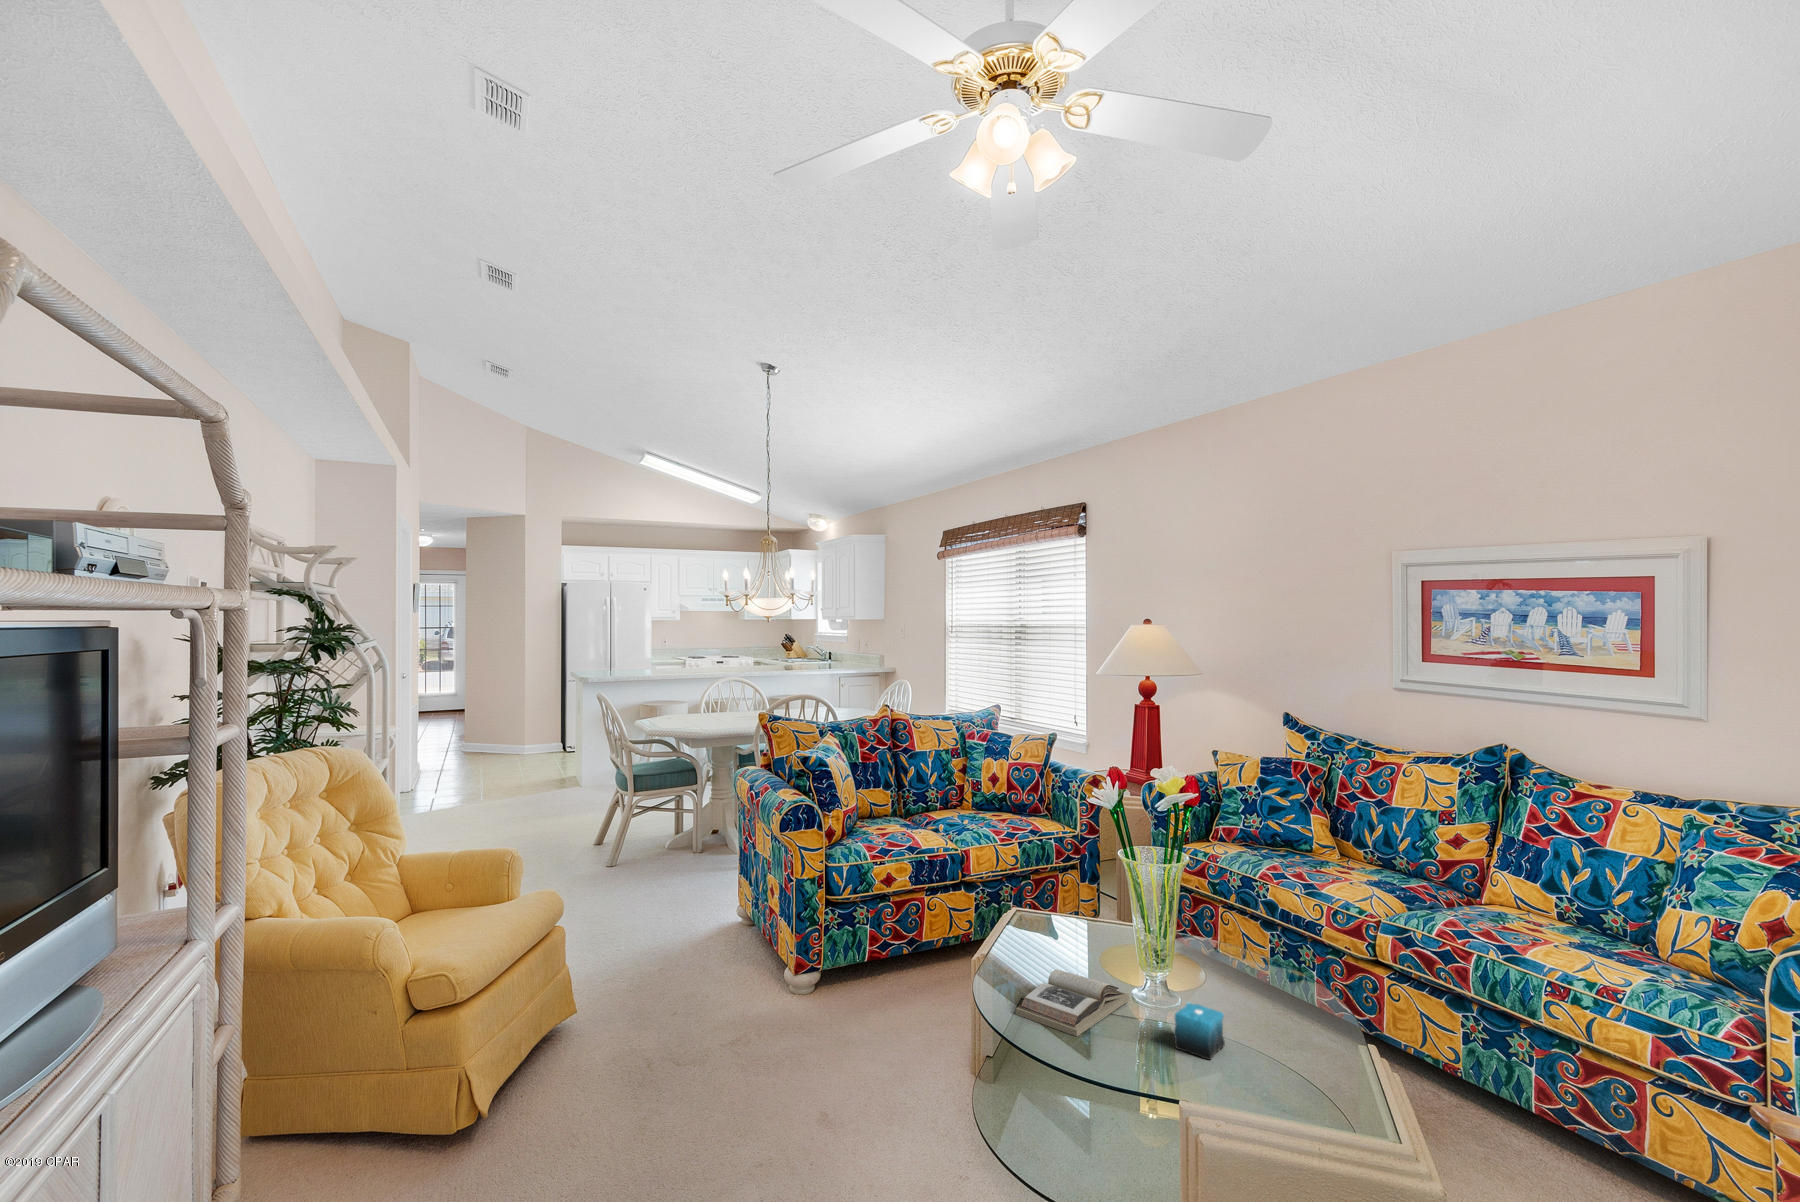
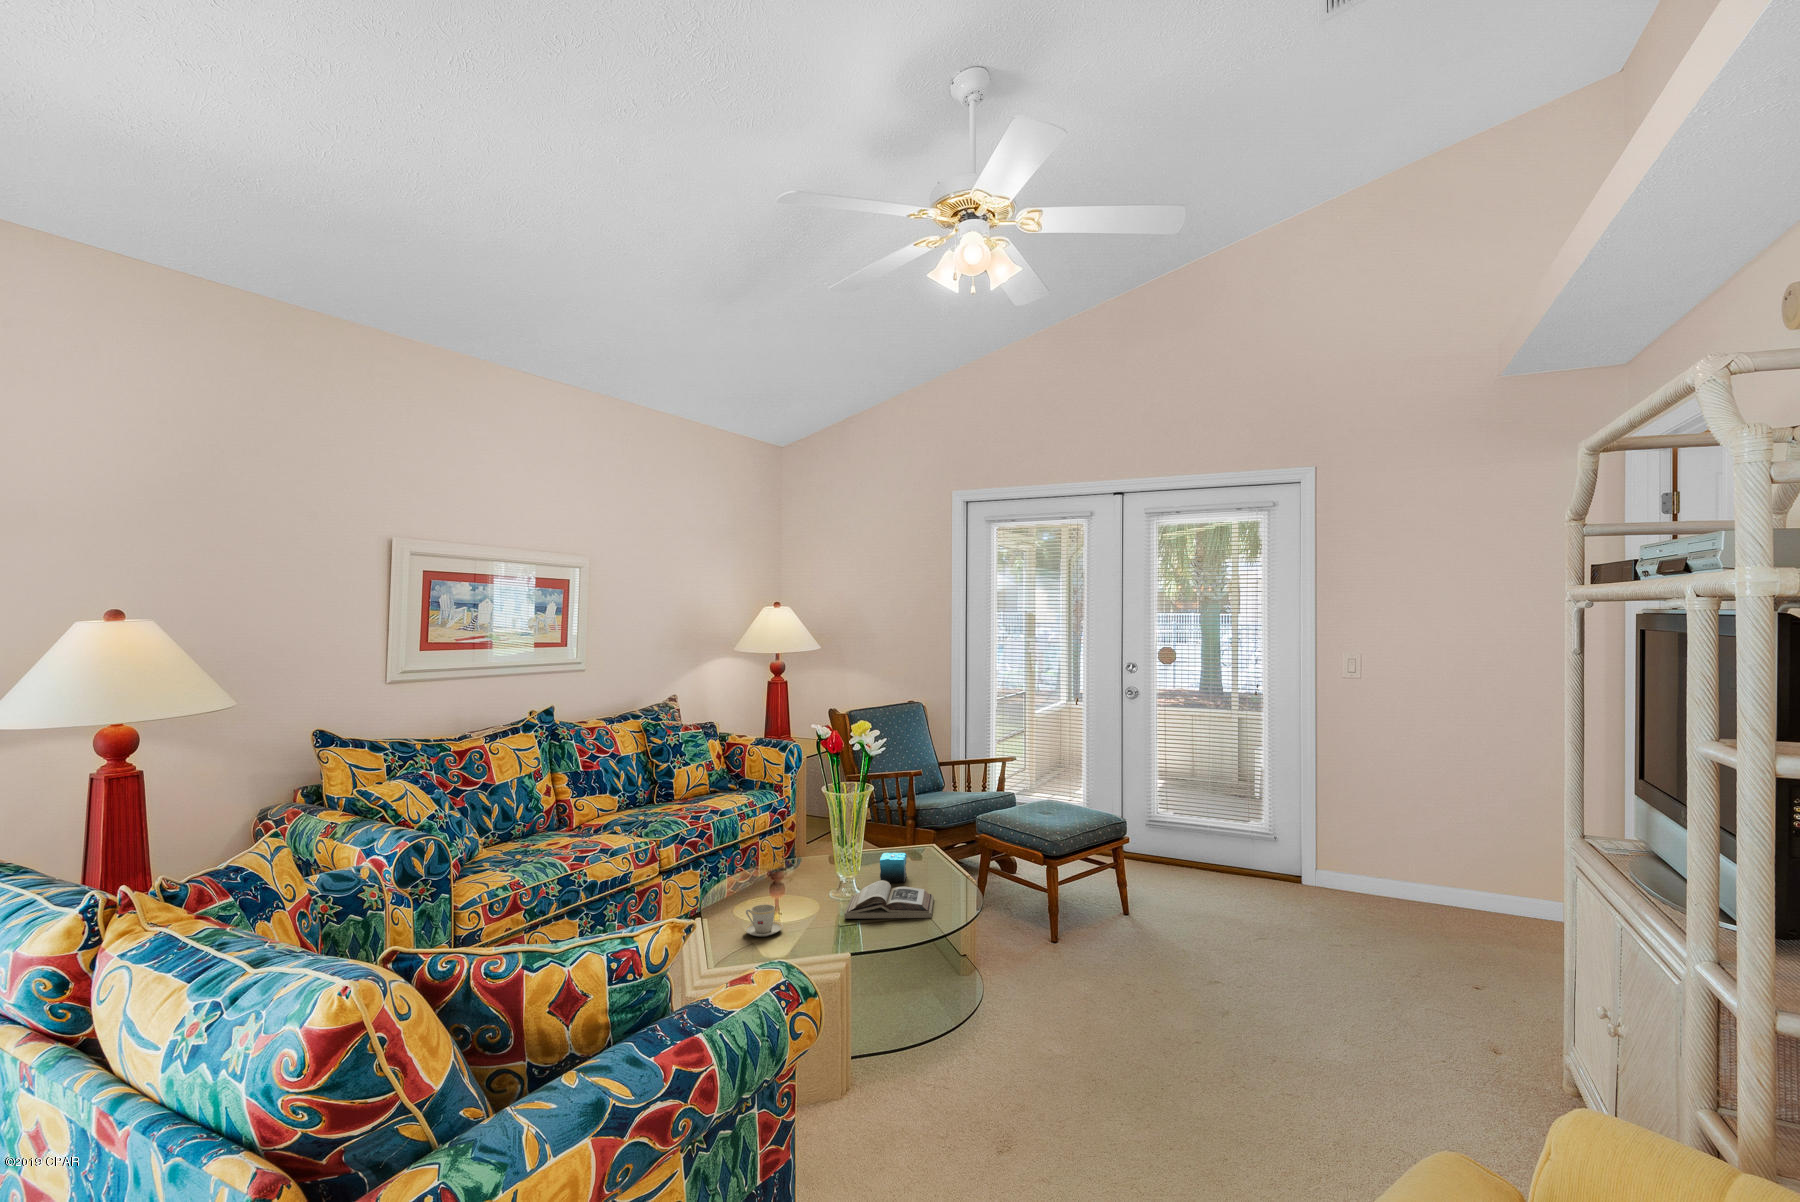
teacup: none [1066,926,1105,958] -> present [744,905,783,937]

